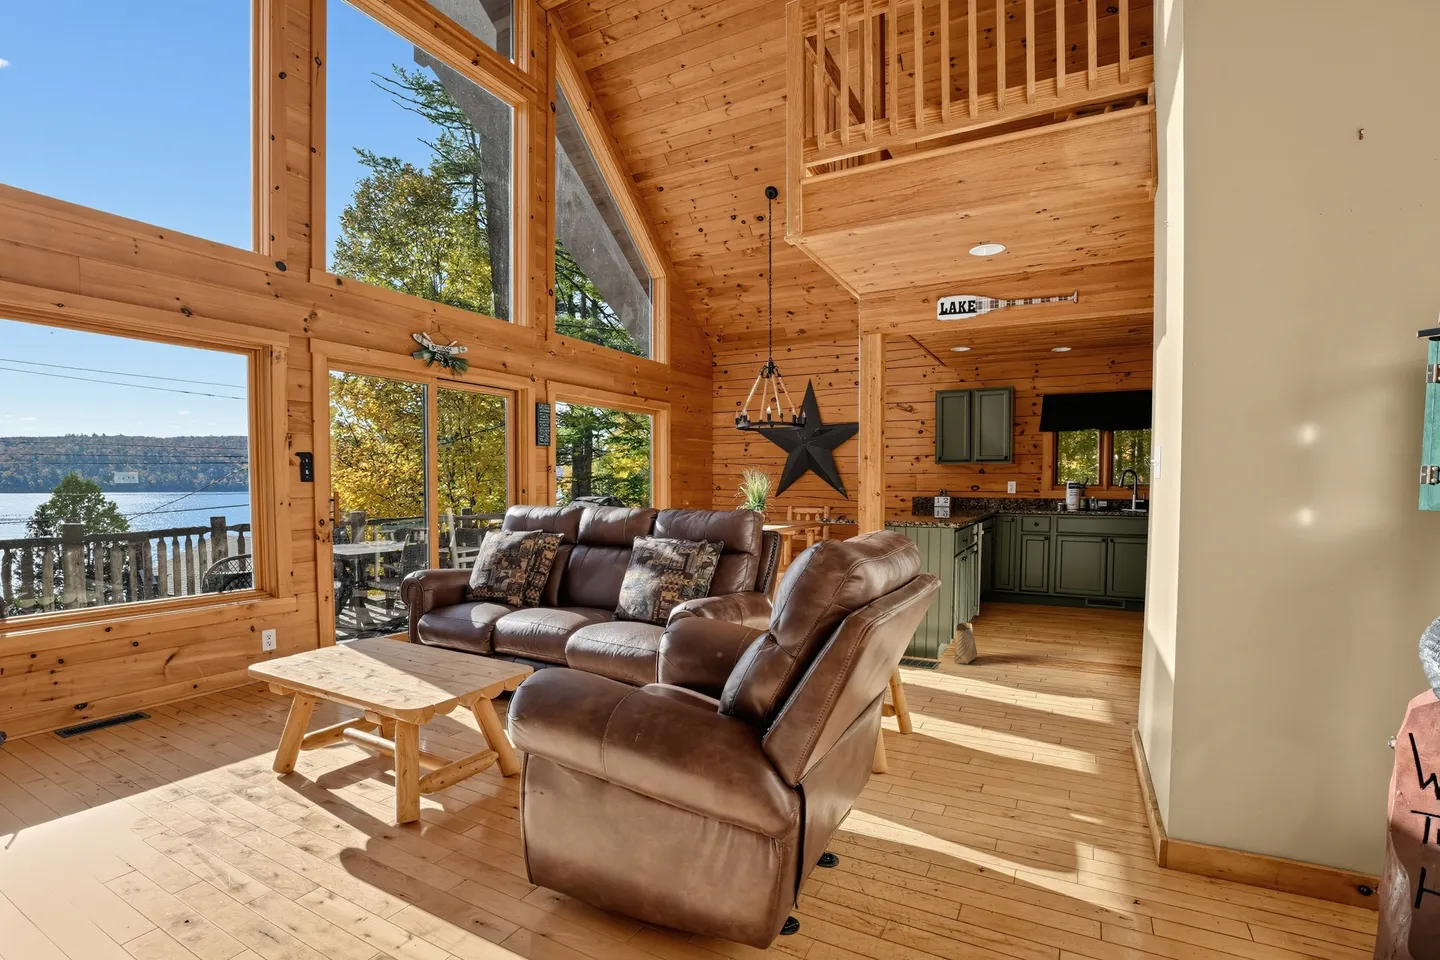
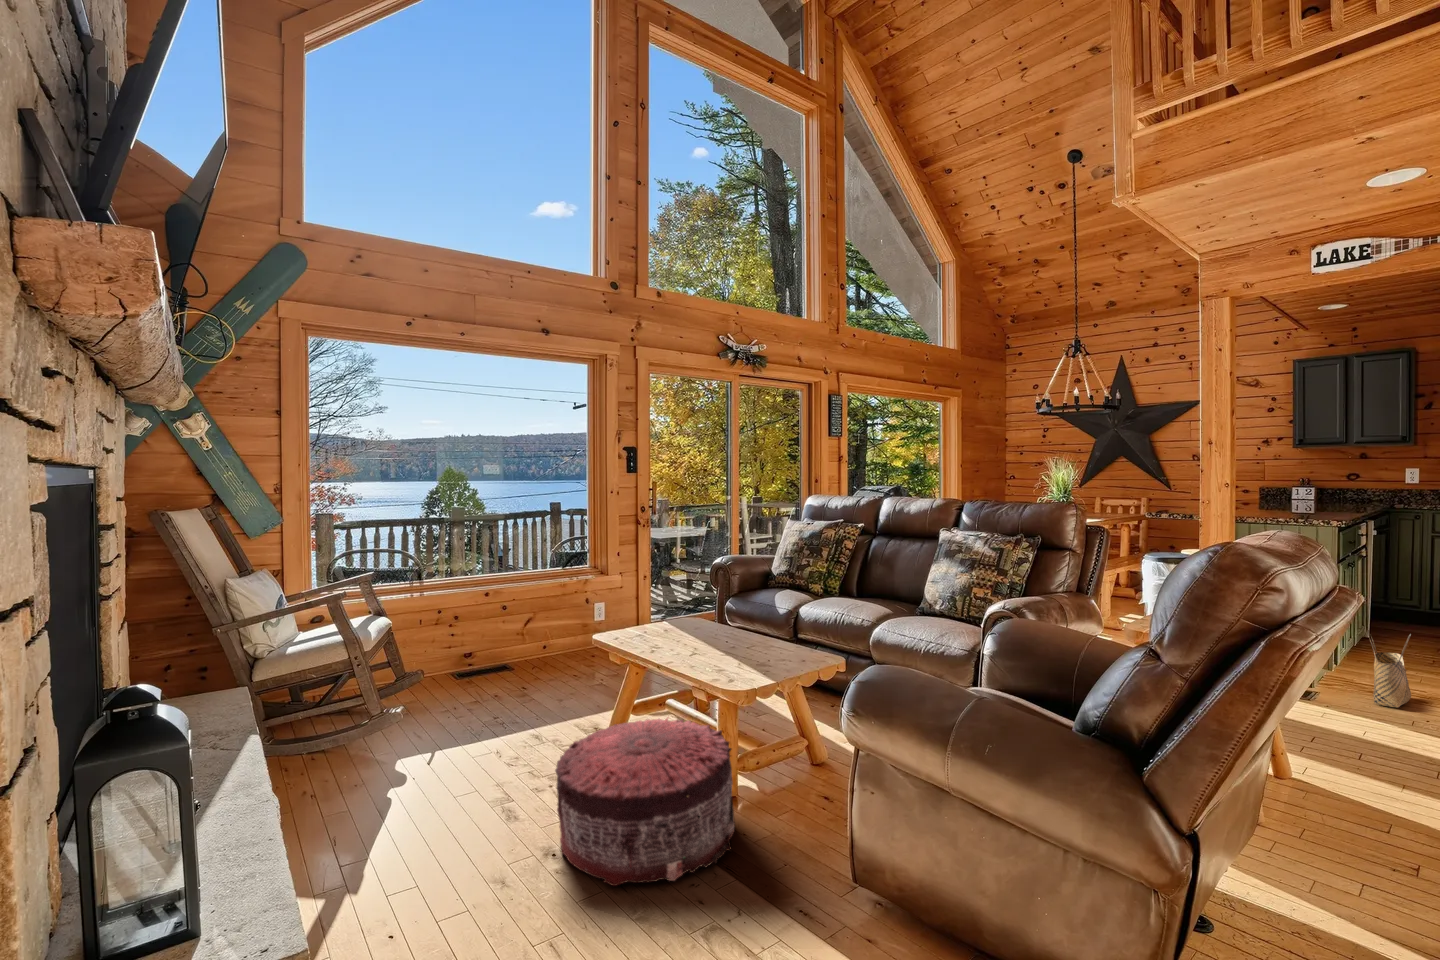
pouf: none [198,743,416,922] -> present [555,718,735,886]

